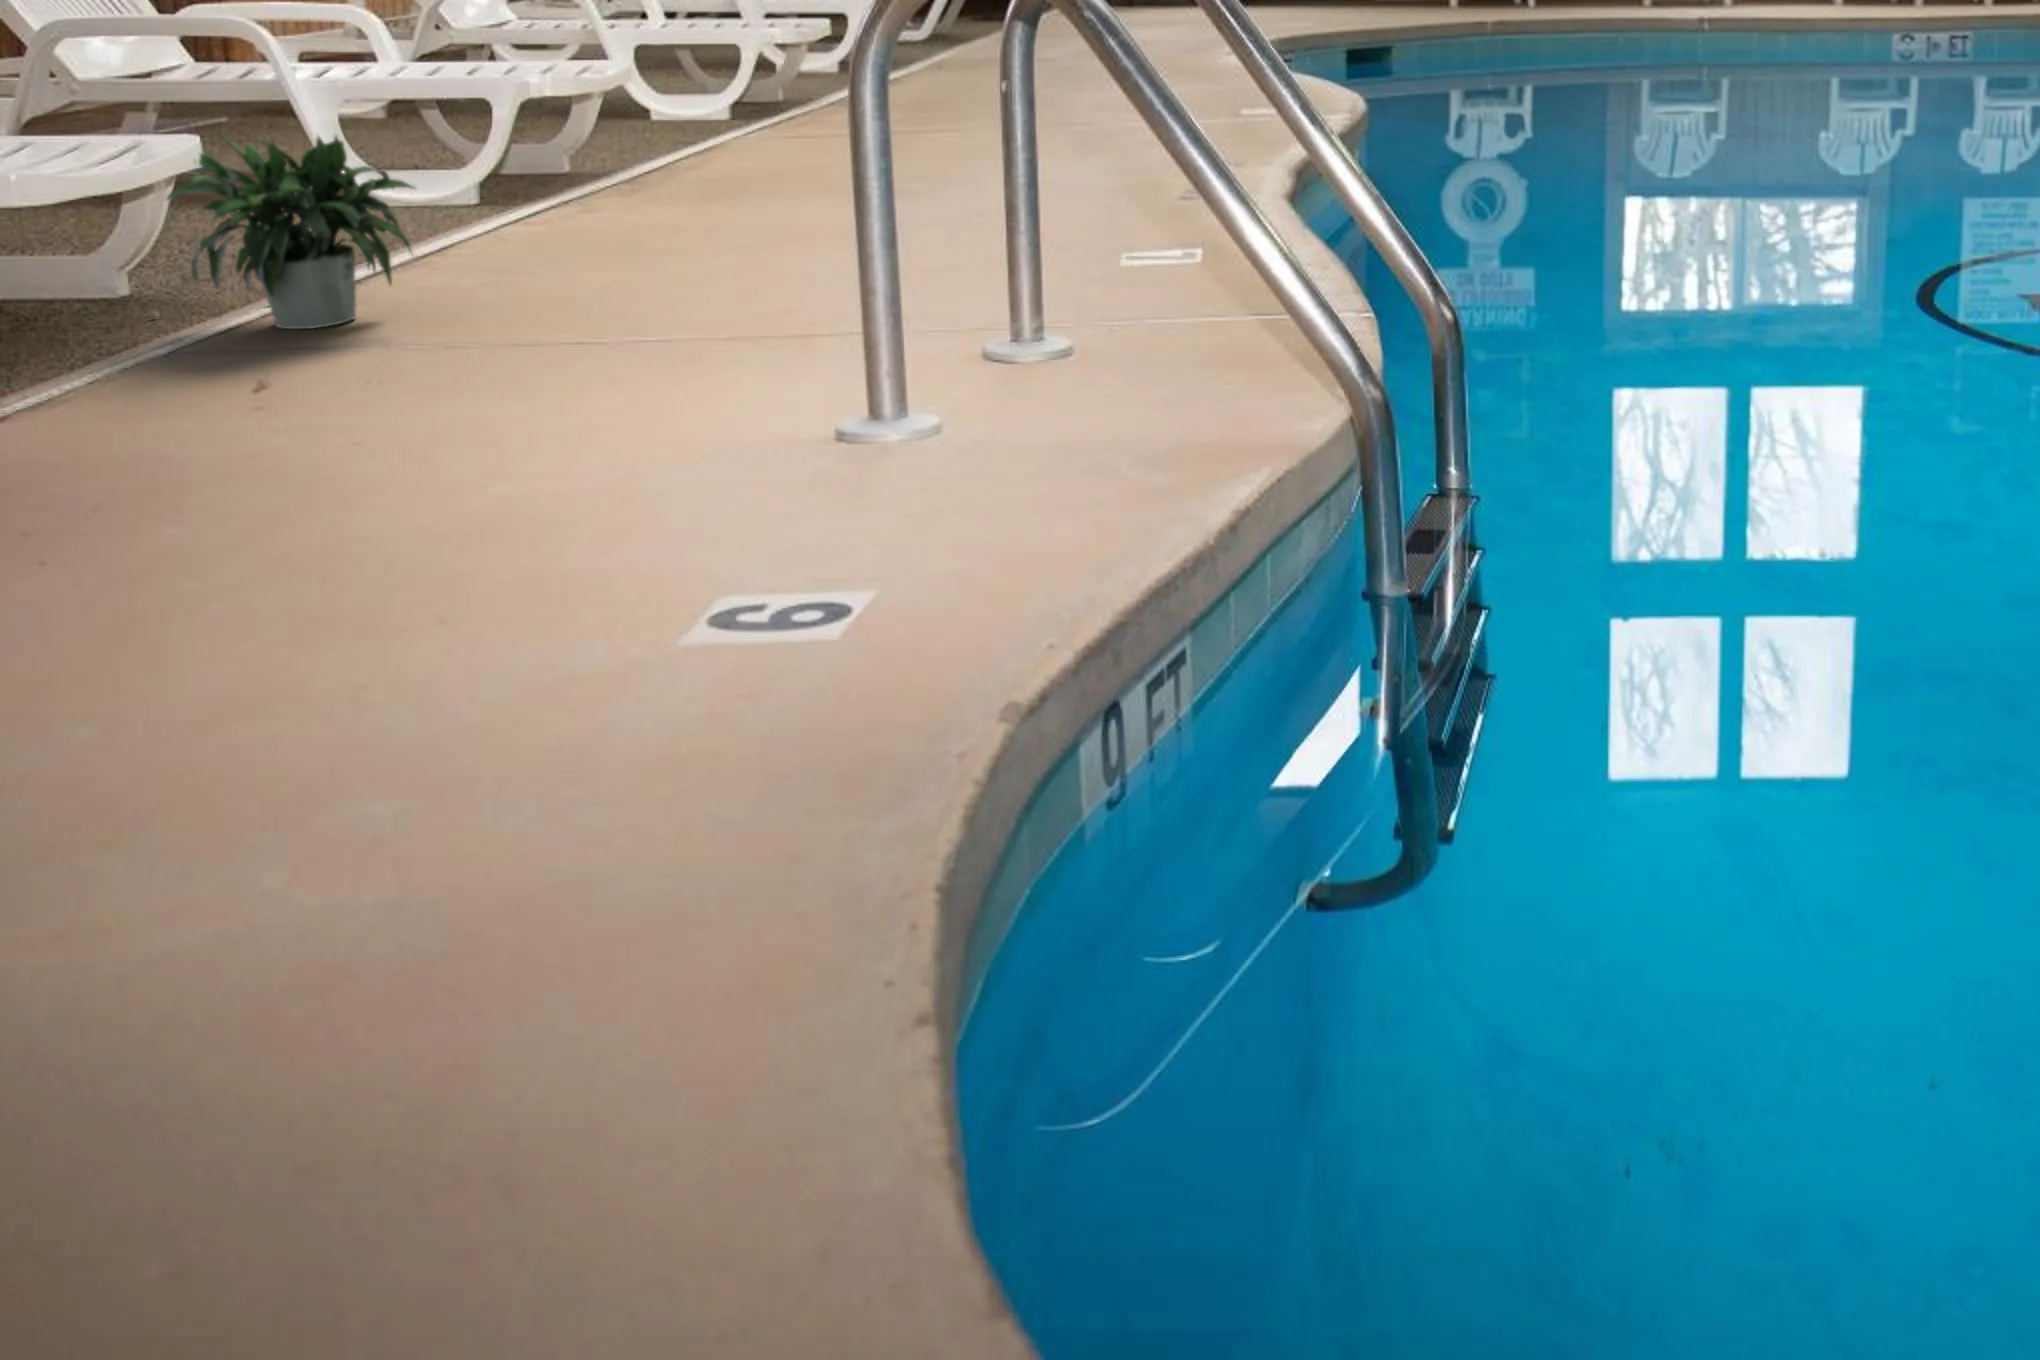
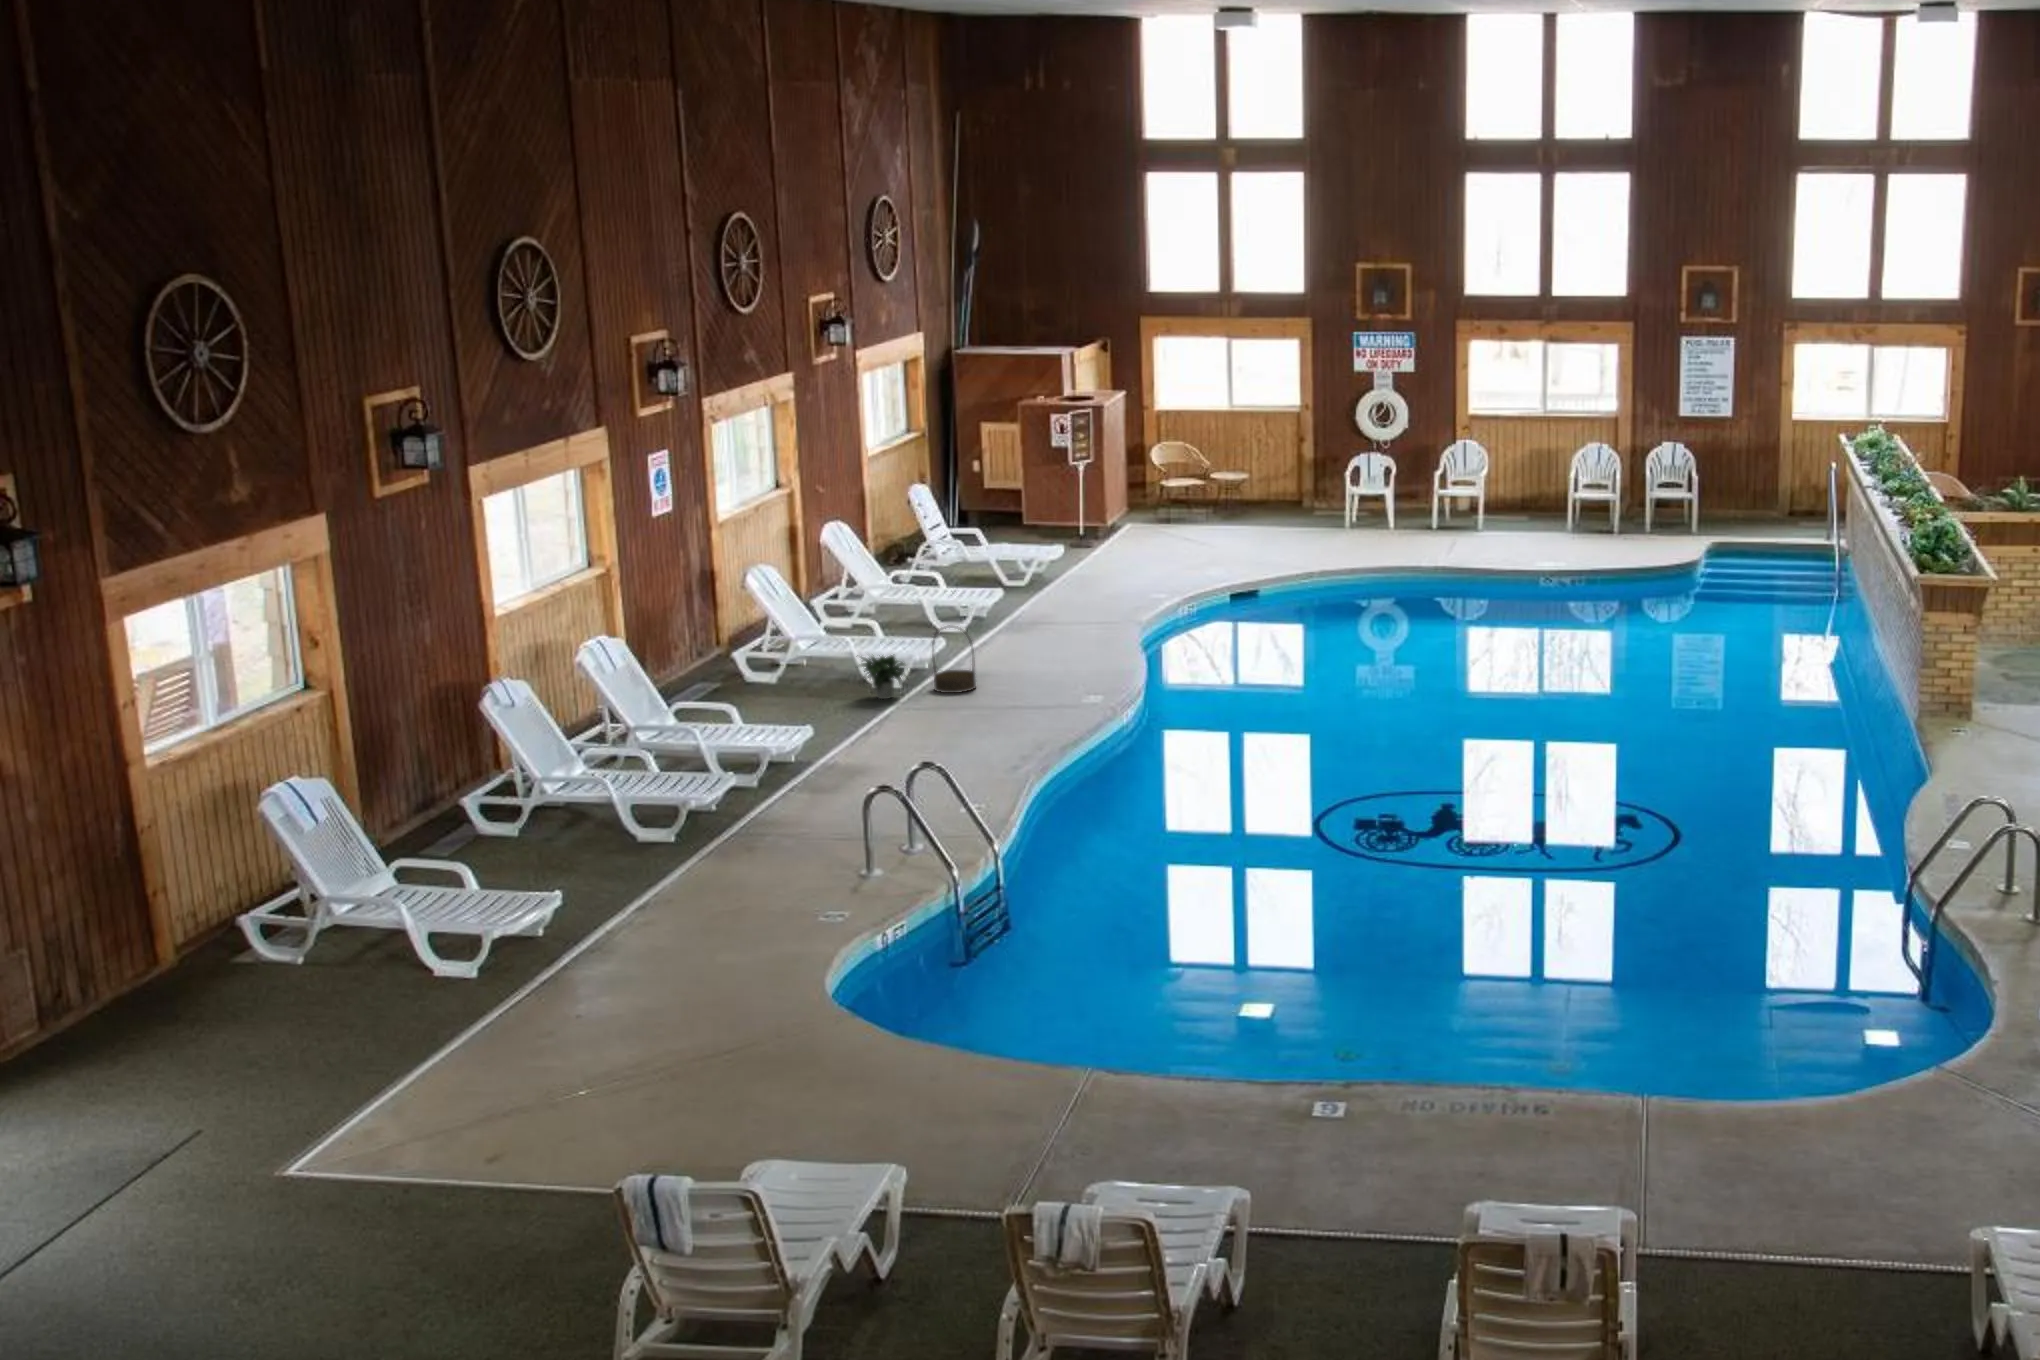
basket: none [529,29,719,297] -> present [933,625,976,693]

